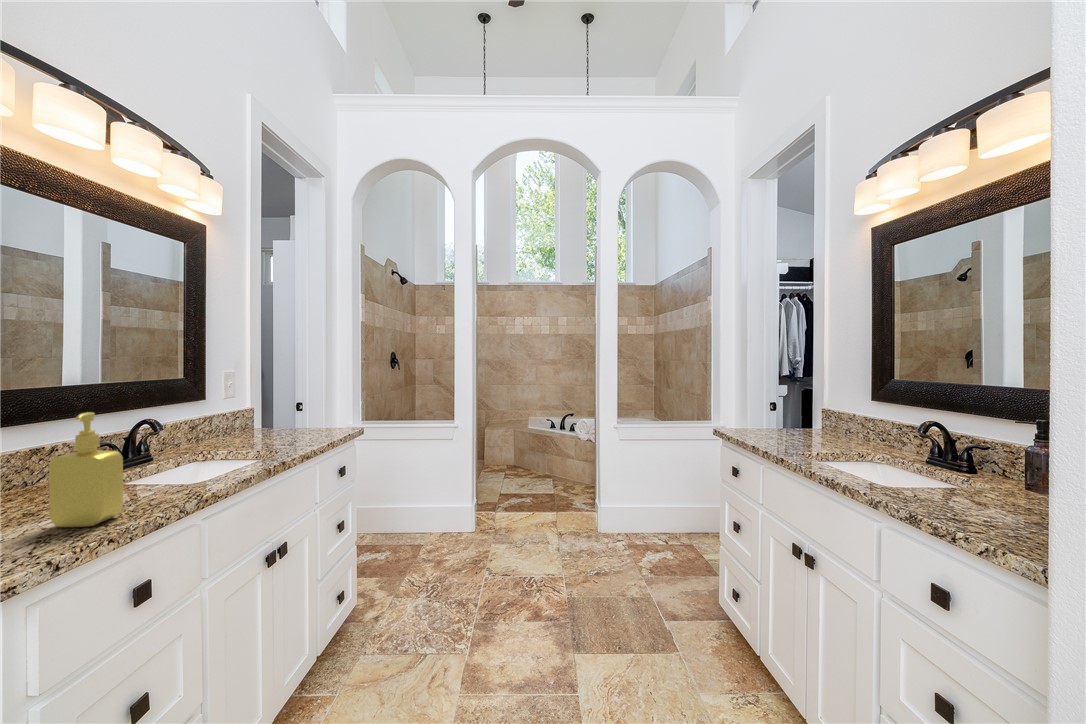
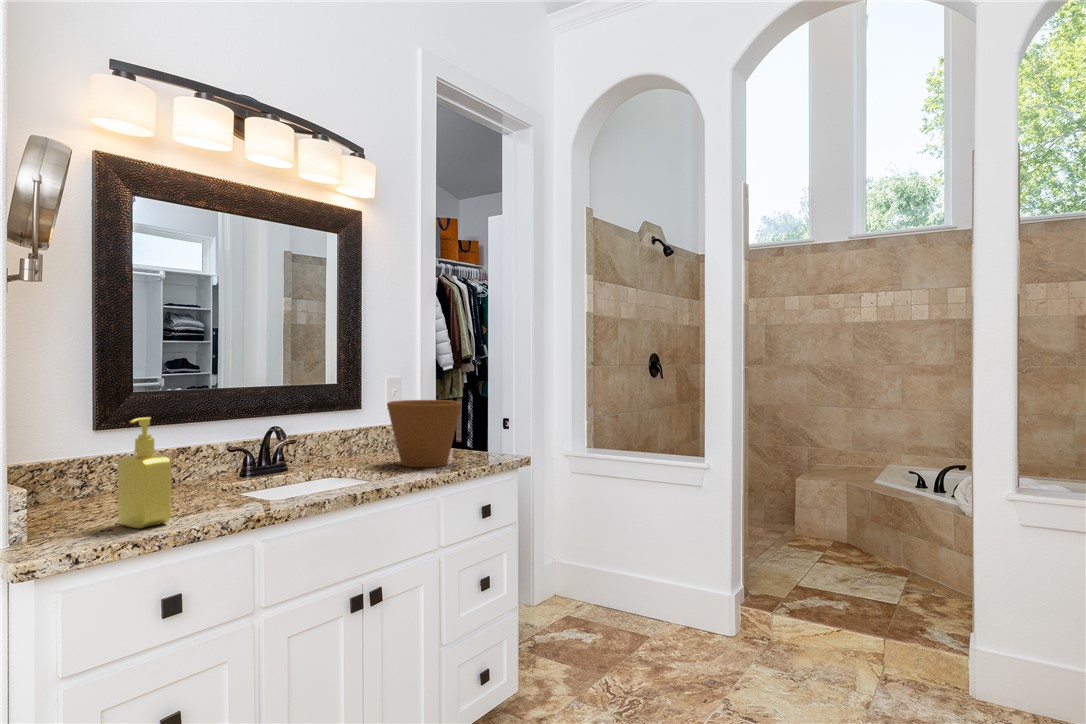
flower pot: none [246,388,314,444] -> present [387,400,461,467]

